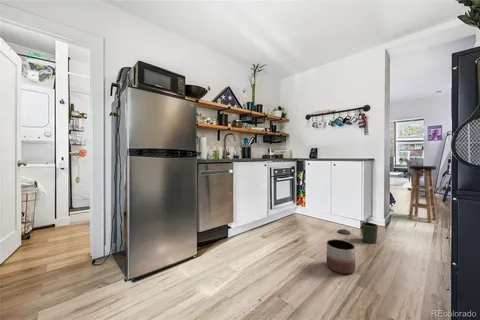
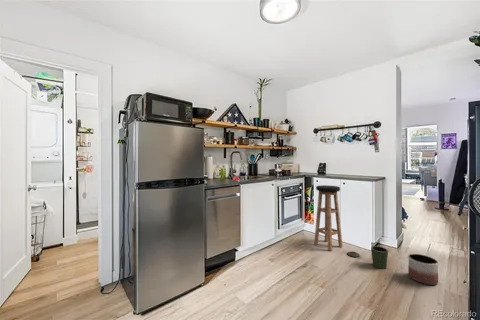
bar stool: present [409,166,437,222] -> present [314,185,343,251]
planter: present [326,239,355,274] -> present [408,254,438,285]

